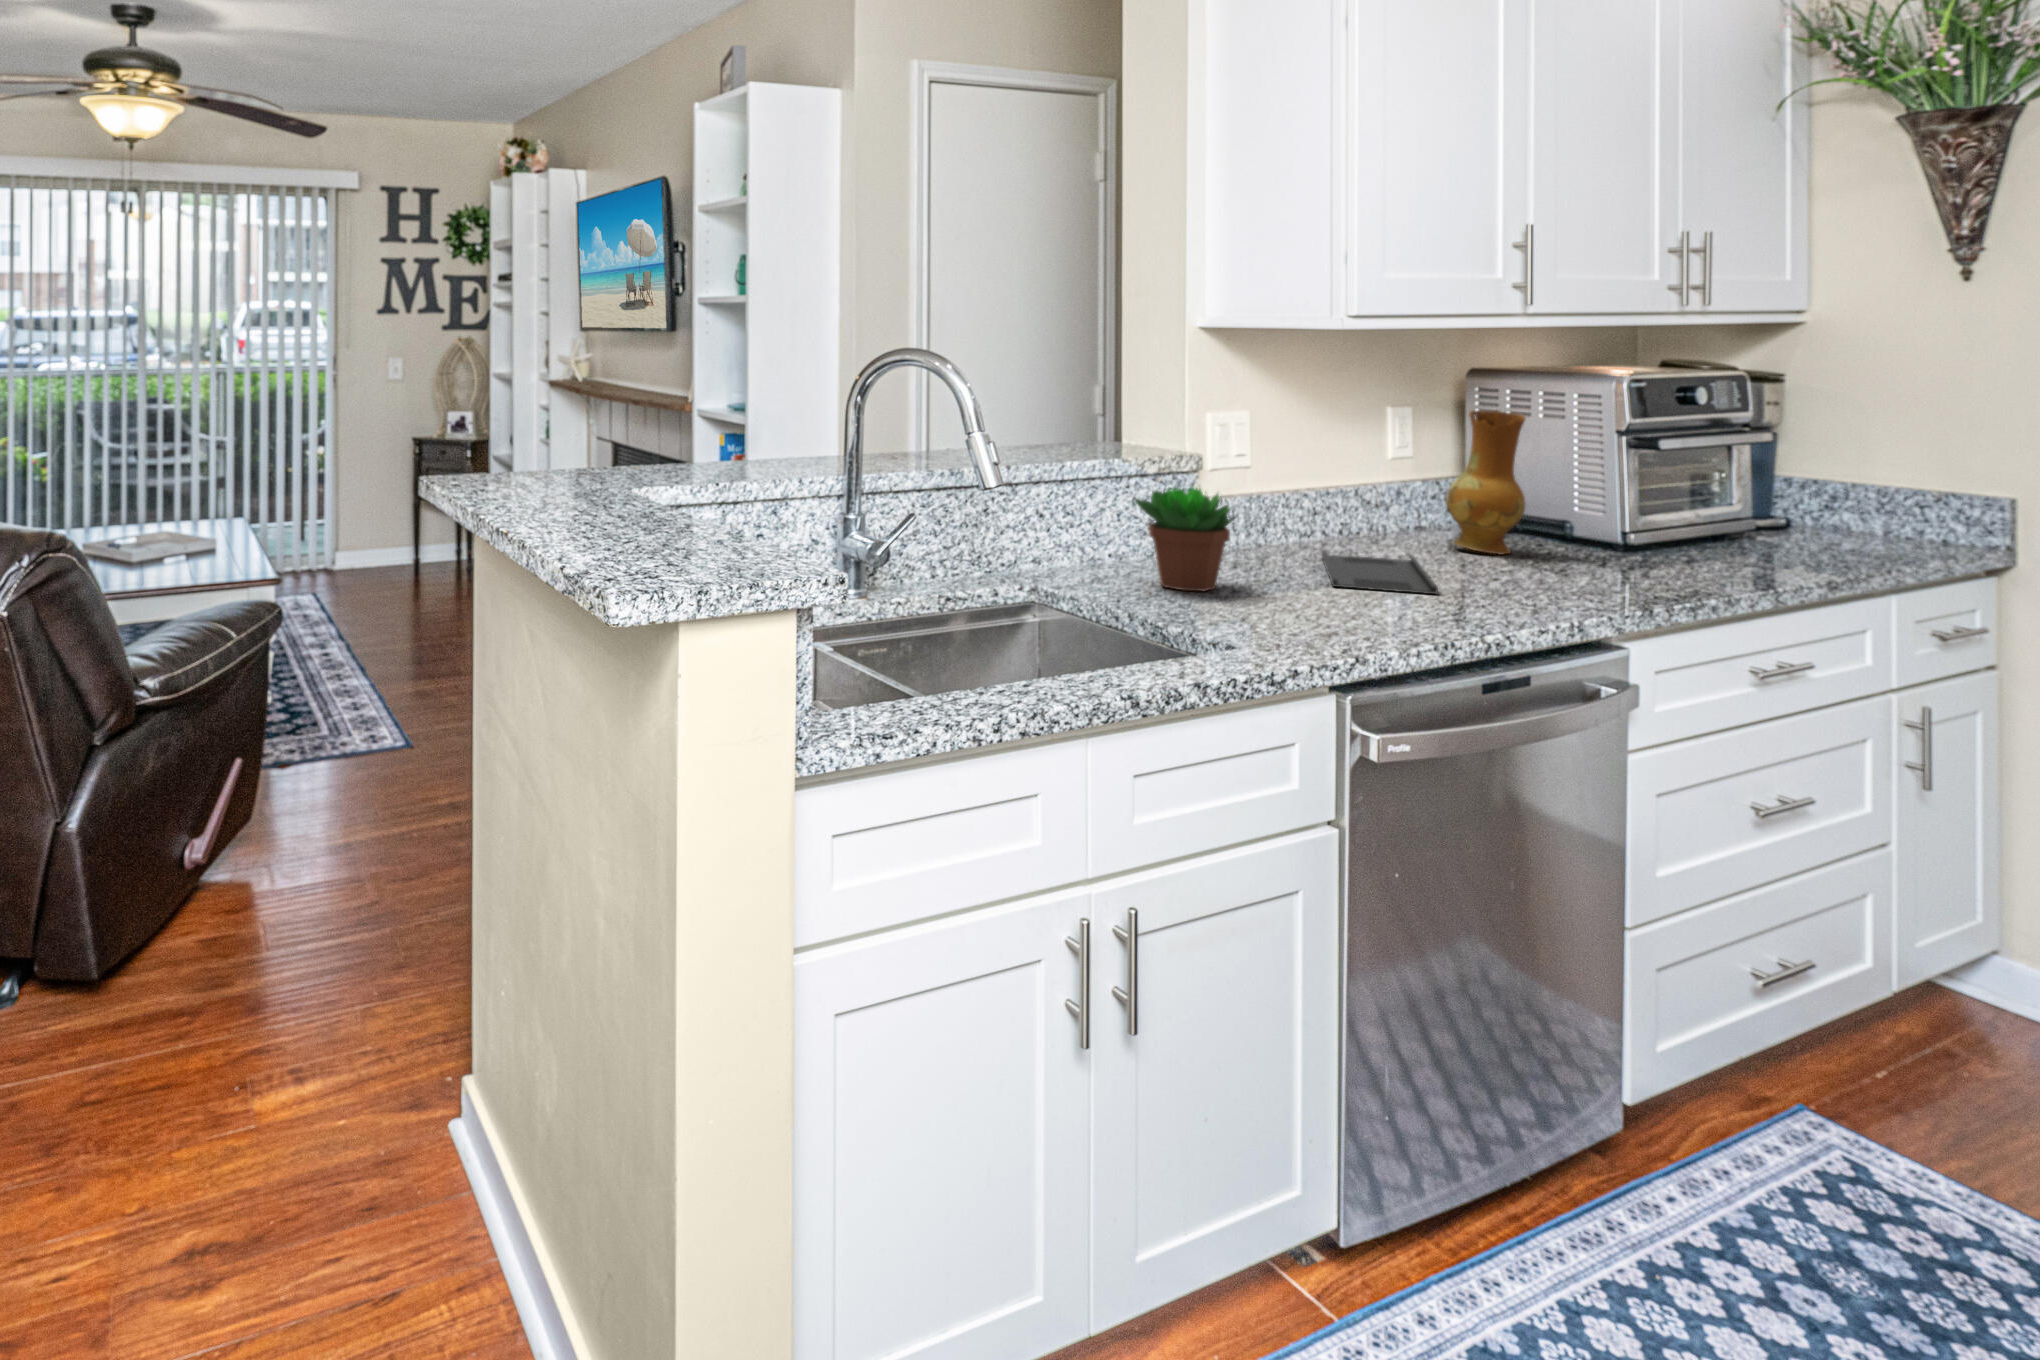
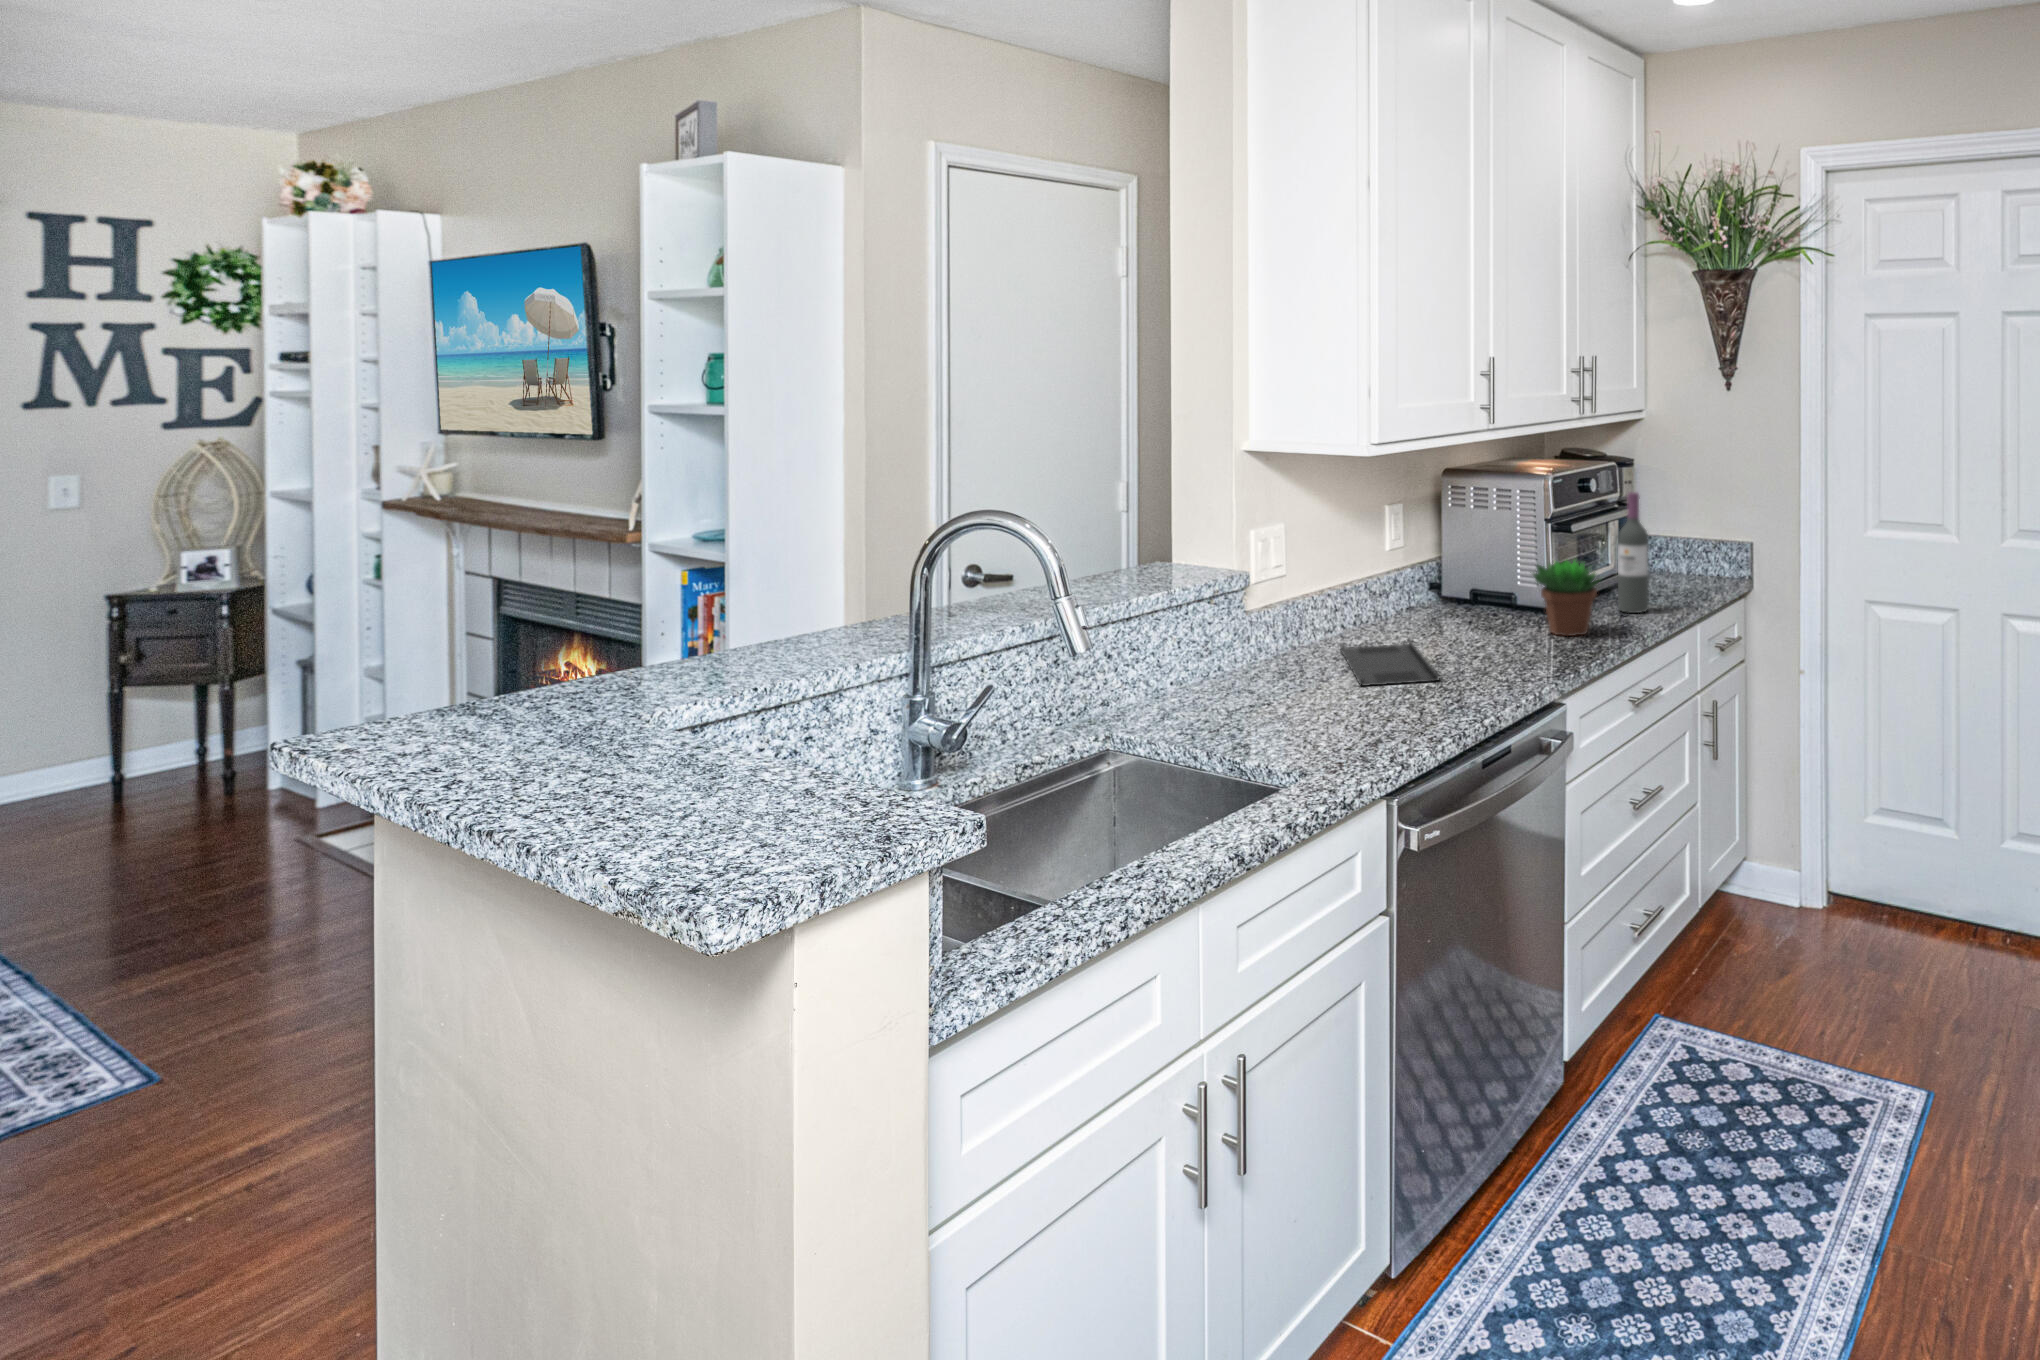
wine bottle: none [1737,407,1792,568] -> present [1618,492,1649,613]
ceramic jug: present [1446,410,1526,555] -> none [1428,507,1485,626]
succulent plant: present [1135,487,1236,591] -> present [1533,561,1600,636]

